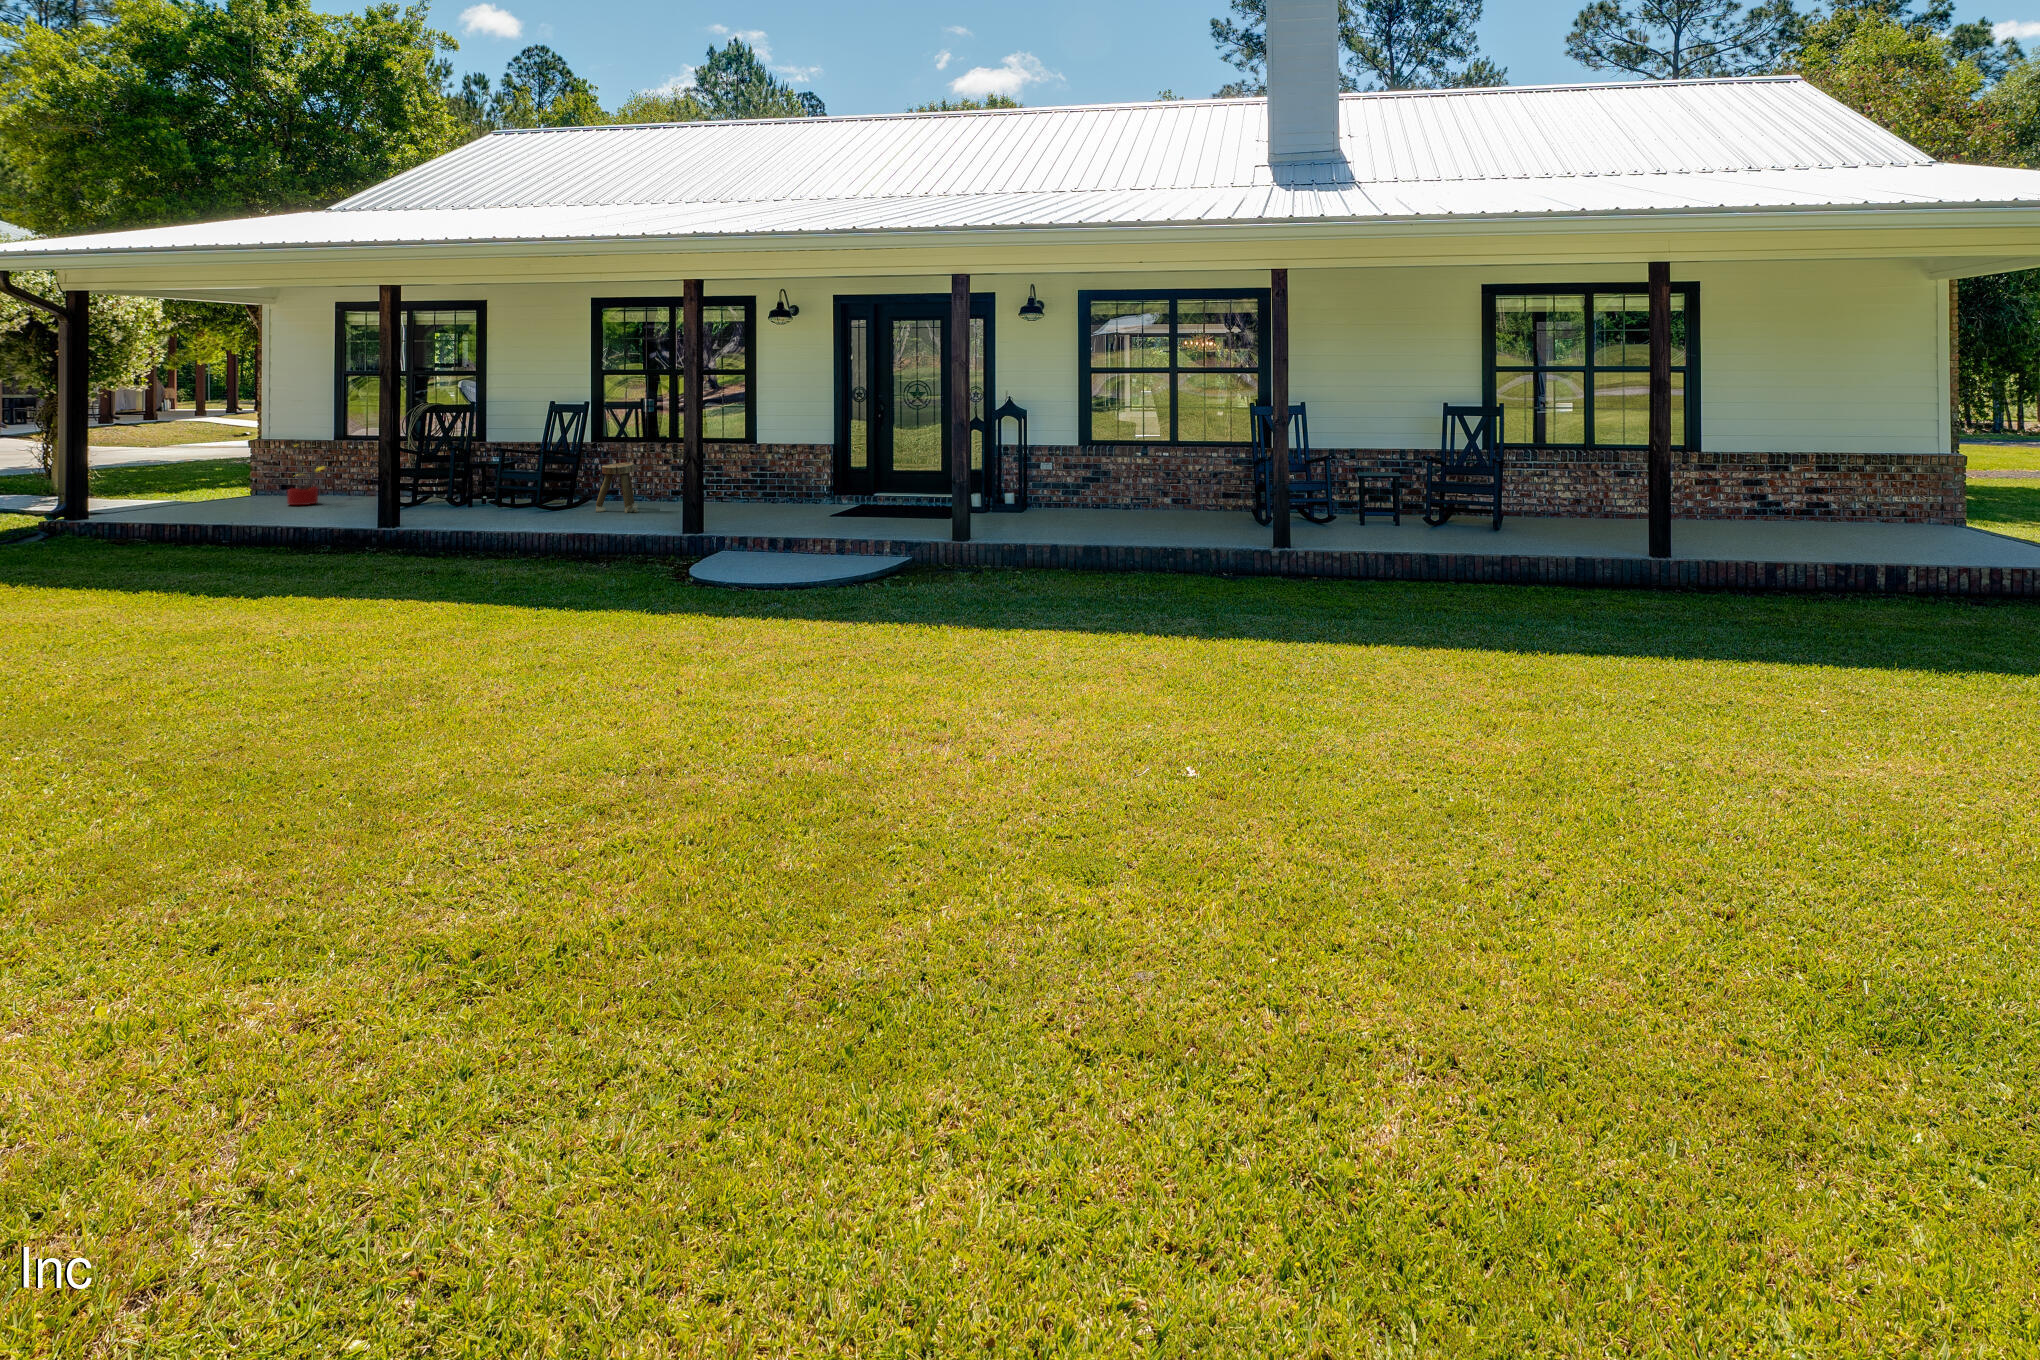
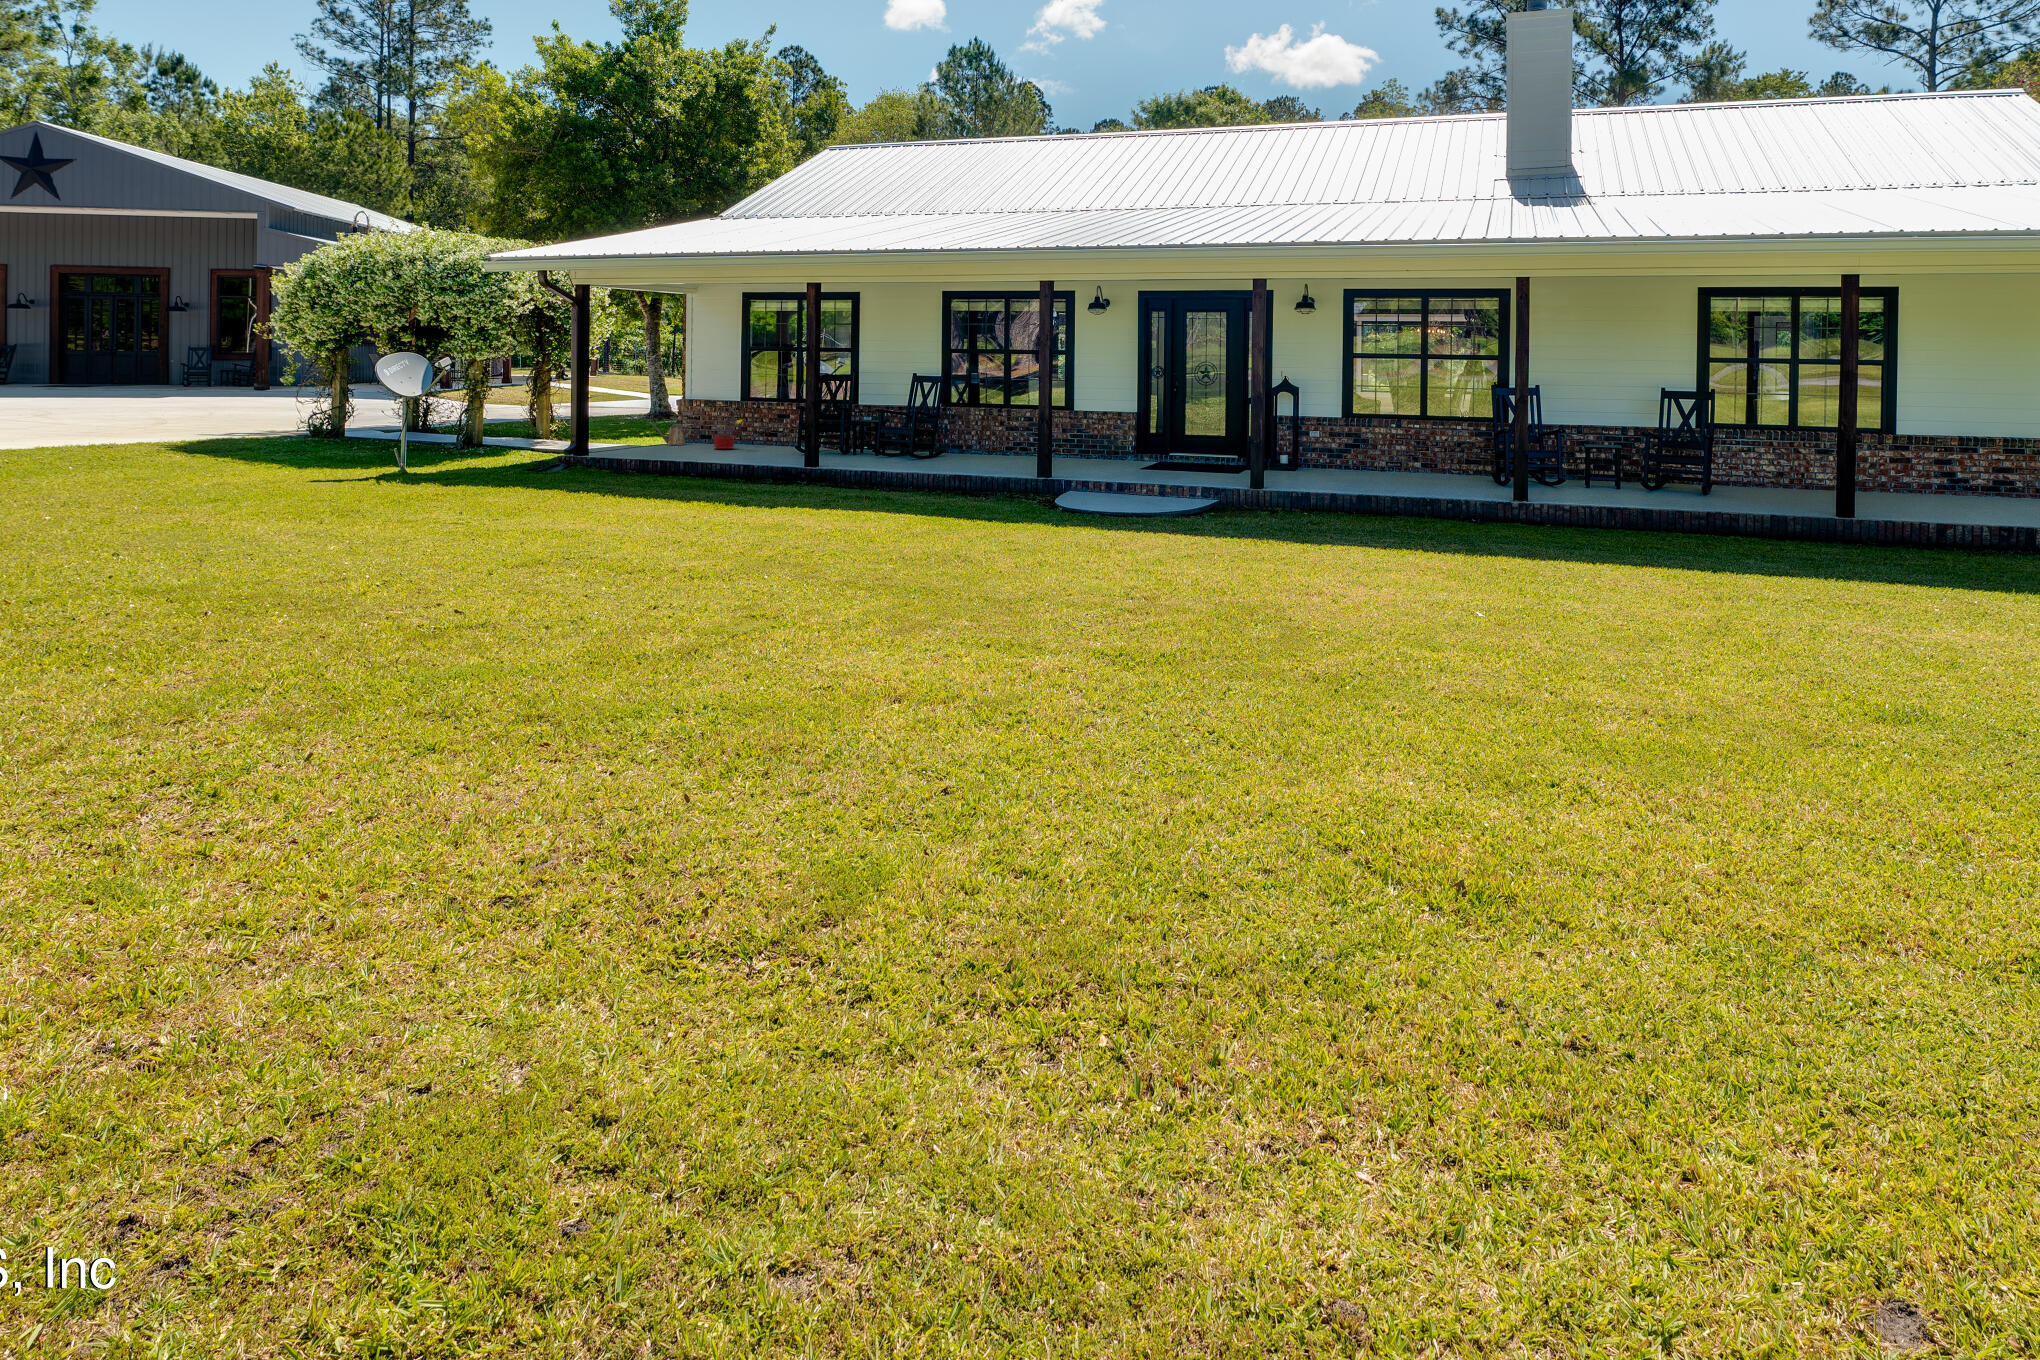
stool: present [596,462,639,513] -> none [947,423,980,462]
watering can: none [201,472,265,501] -> present [649,422,691,445]

